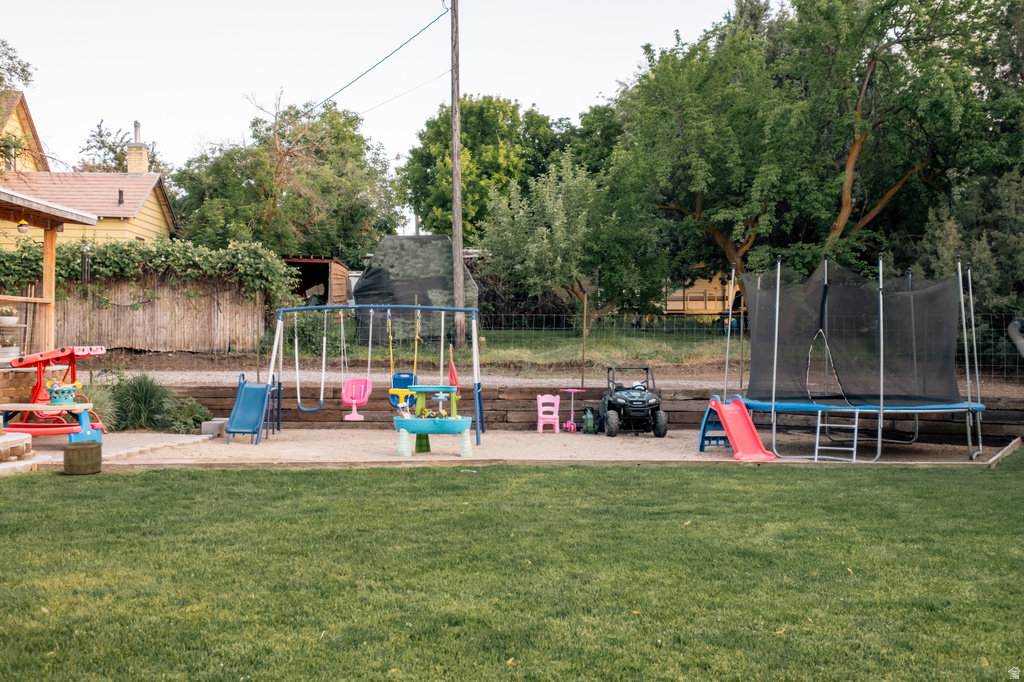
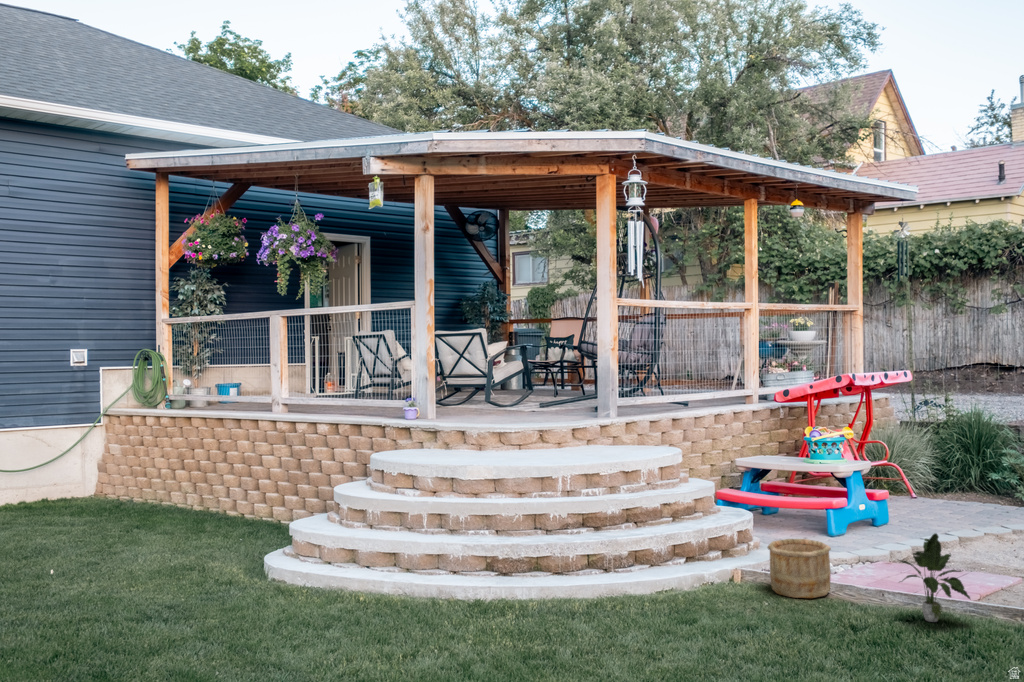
potted plant: none [147,424,186,472] -> present [901,533,970,622]

